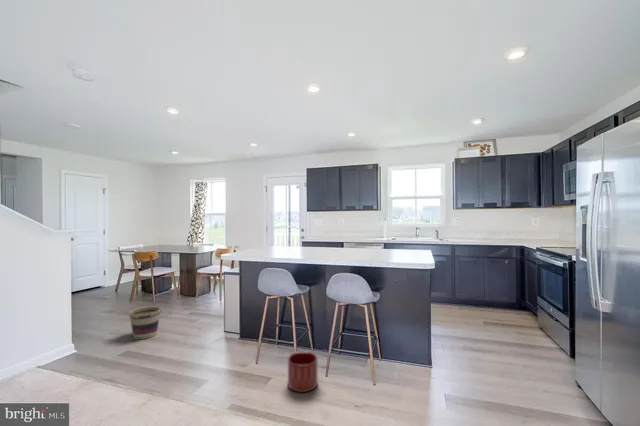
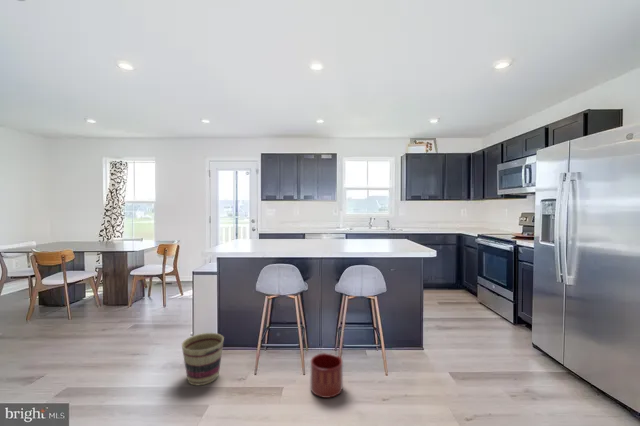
basket: present [129,306,161,339] -> present [182,333,224,385]

